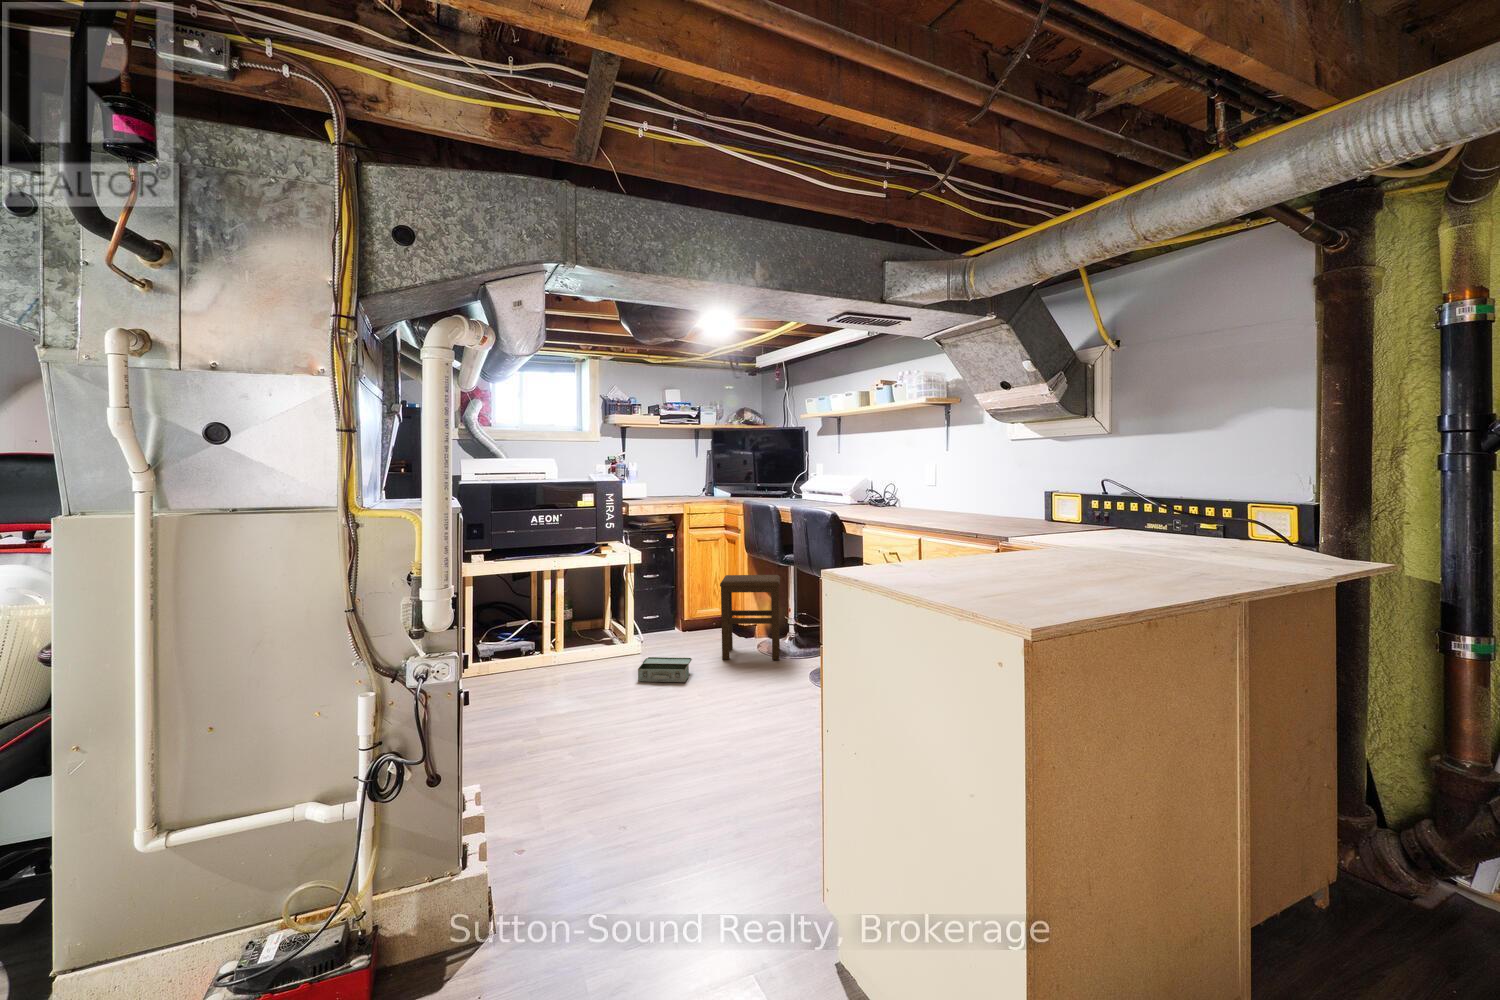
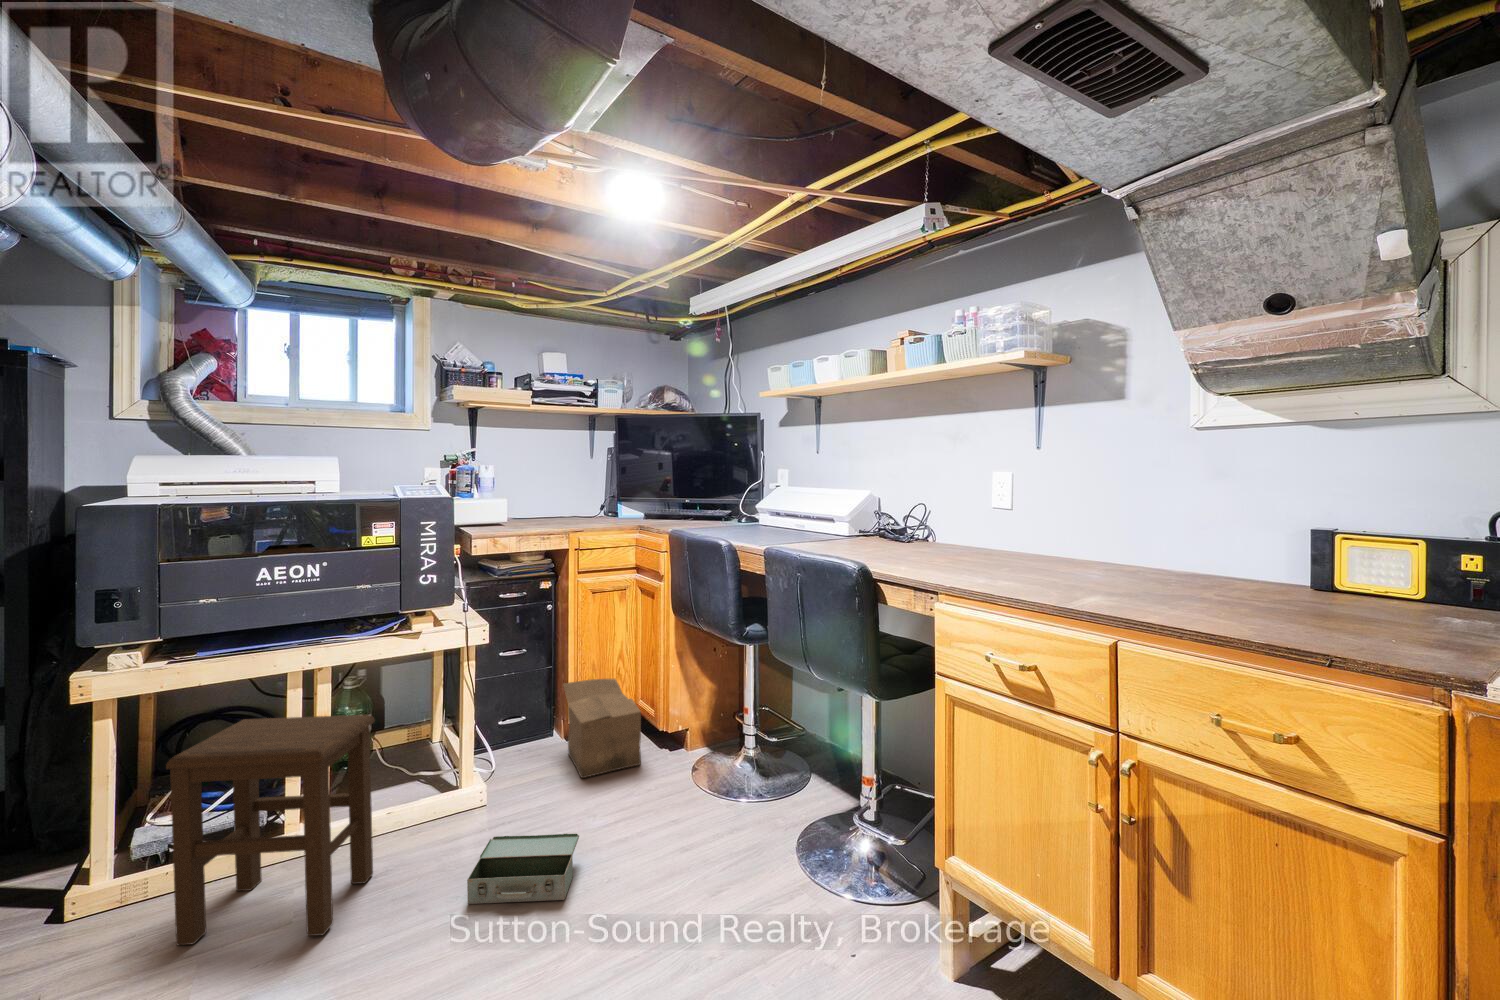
stool: present [720,575,780,660] -> present [166,715,375,945]
cardboard box: none [681,594,727,645] -> present [563,679,641,778]

